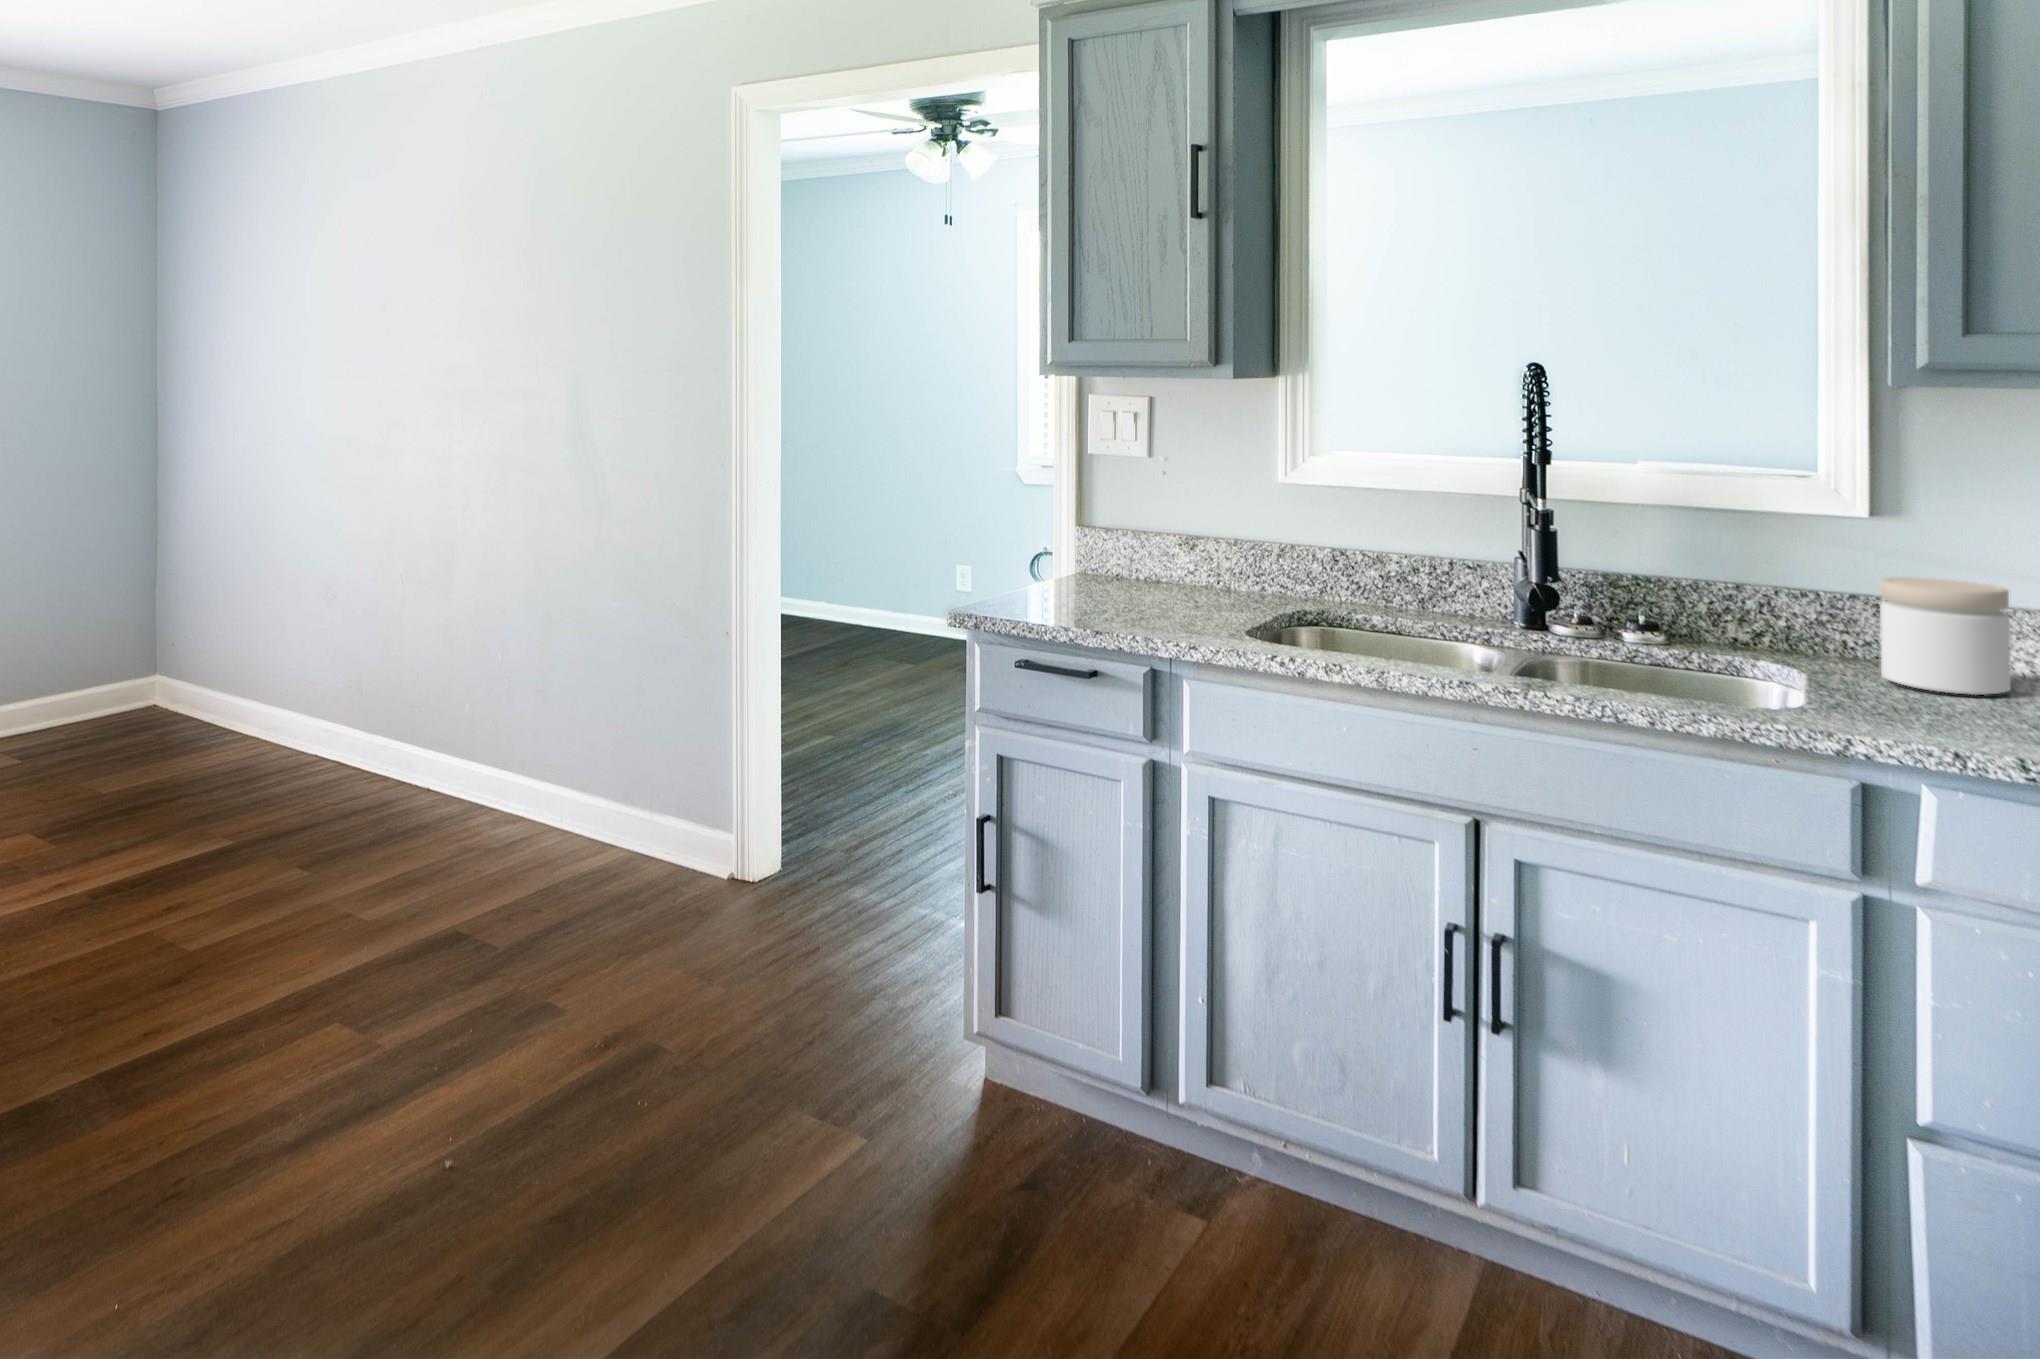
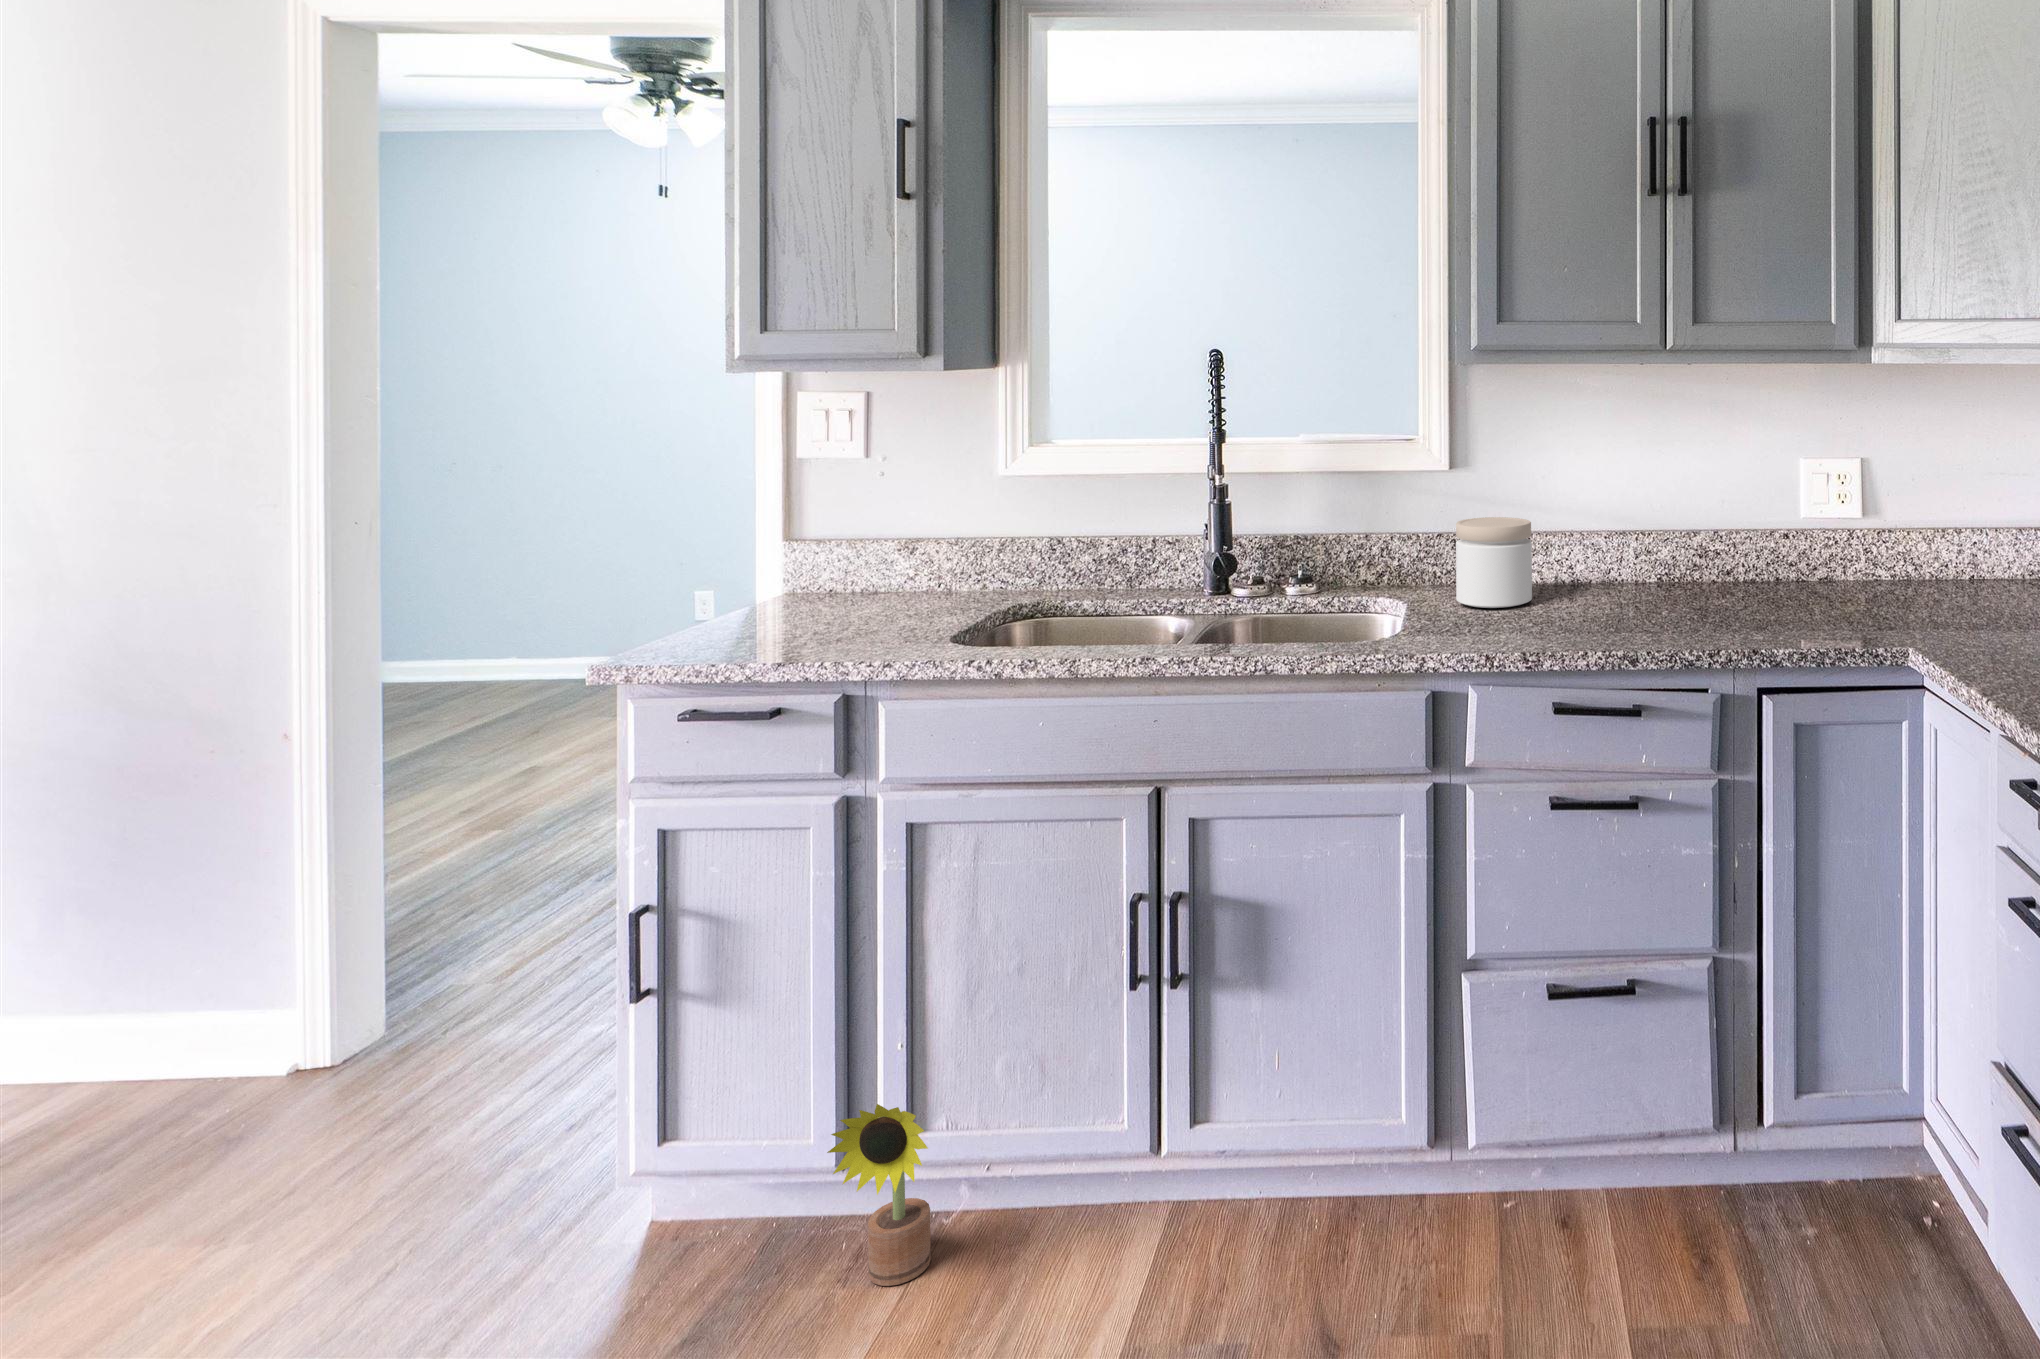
decorative plant: none [1141,1048,1234,1225] -> present [827,1104,931,1286]

